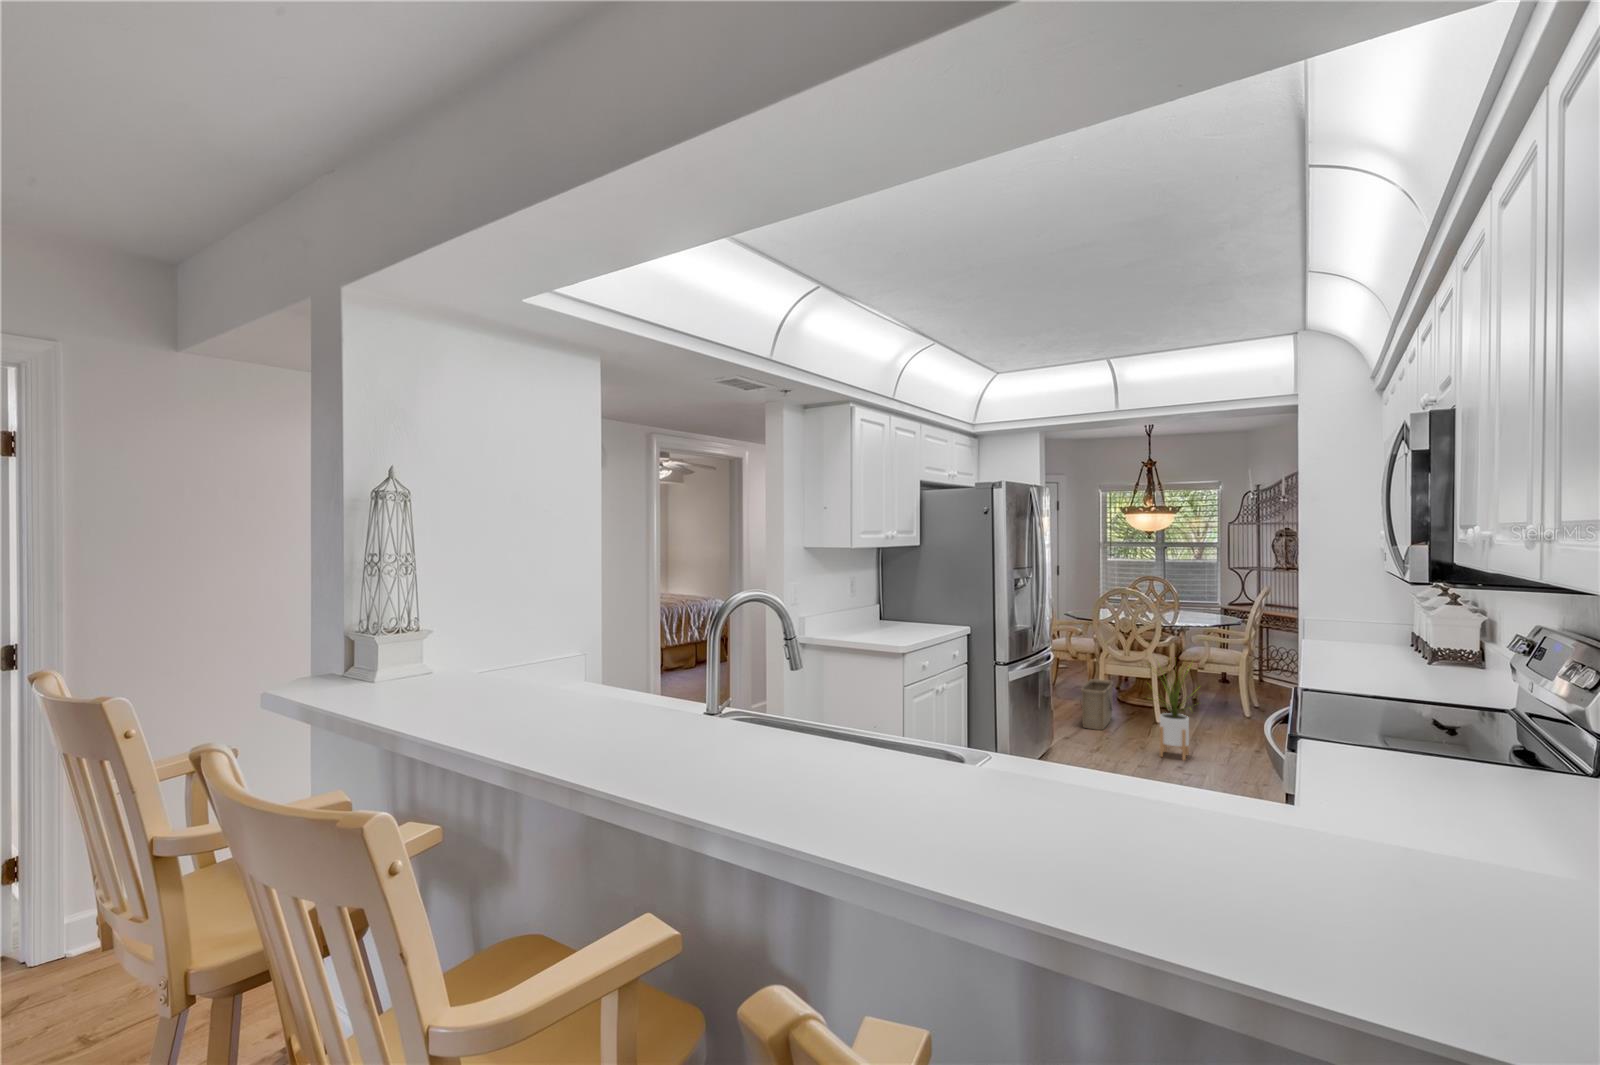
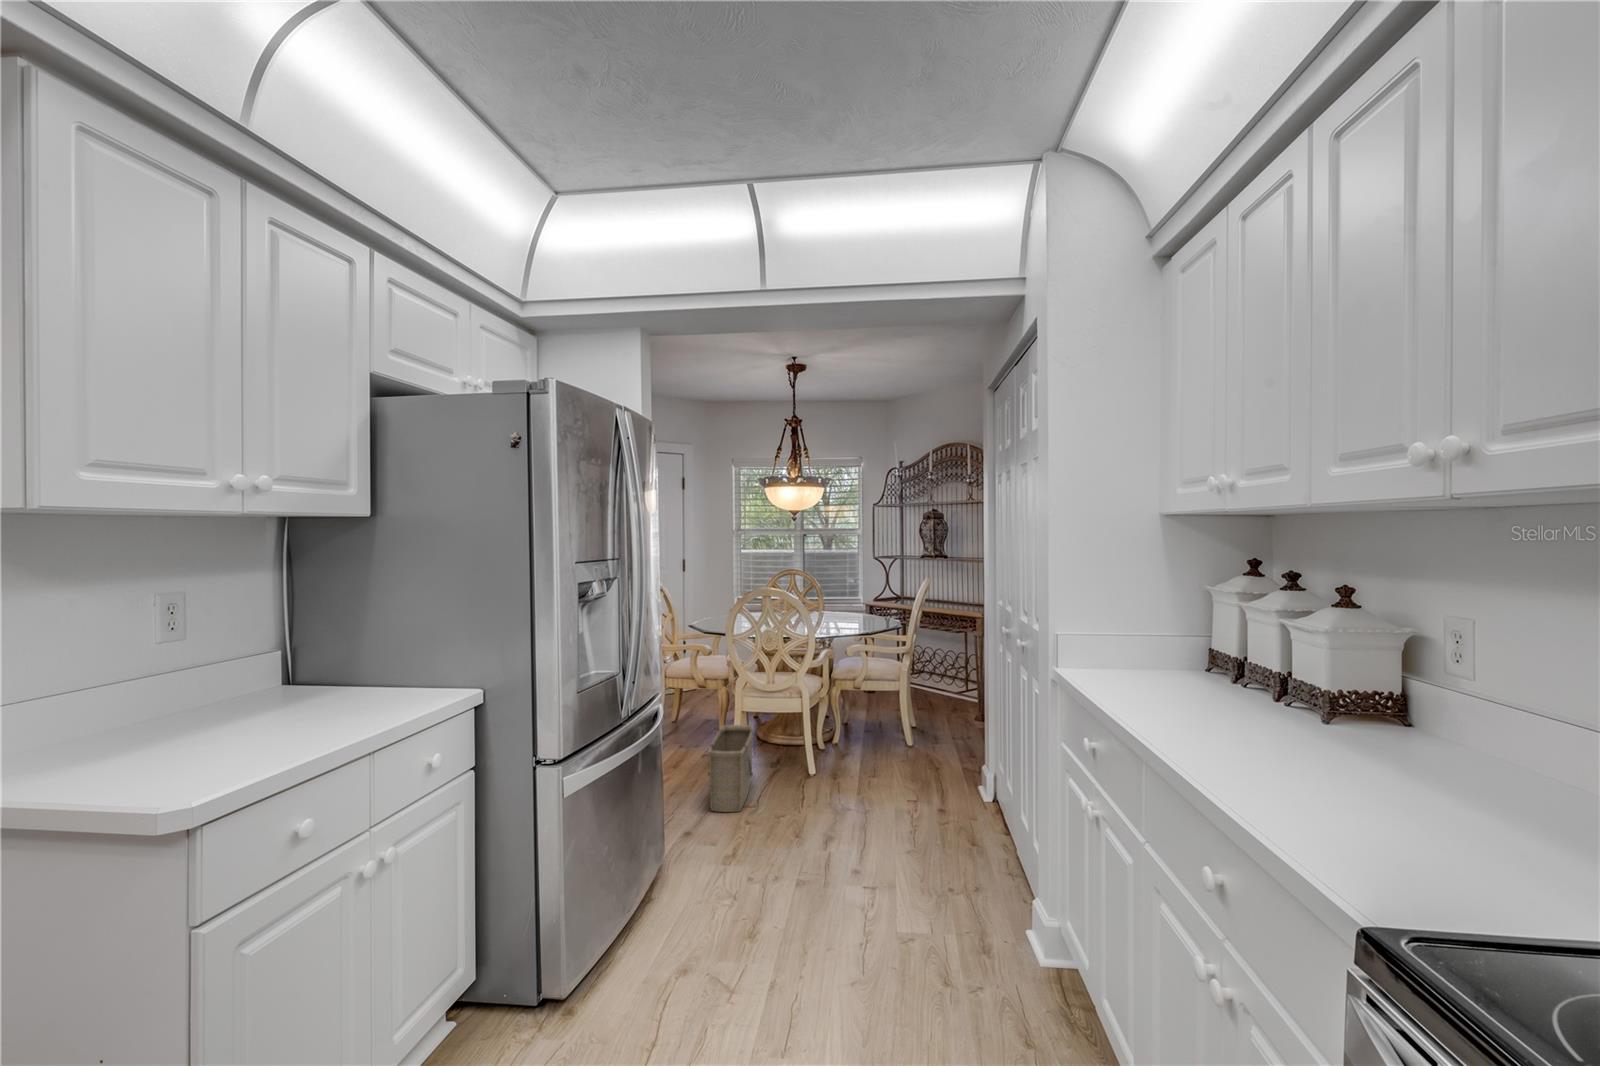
house plant: present [1160,670,1189,760] -> none [807,689,898,873]

